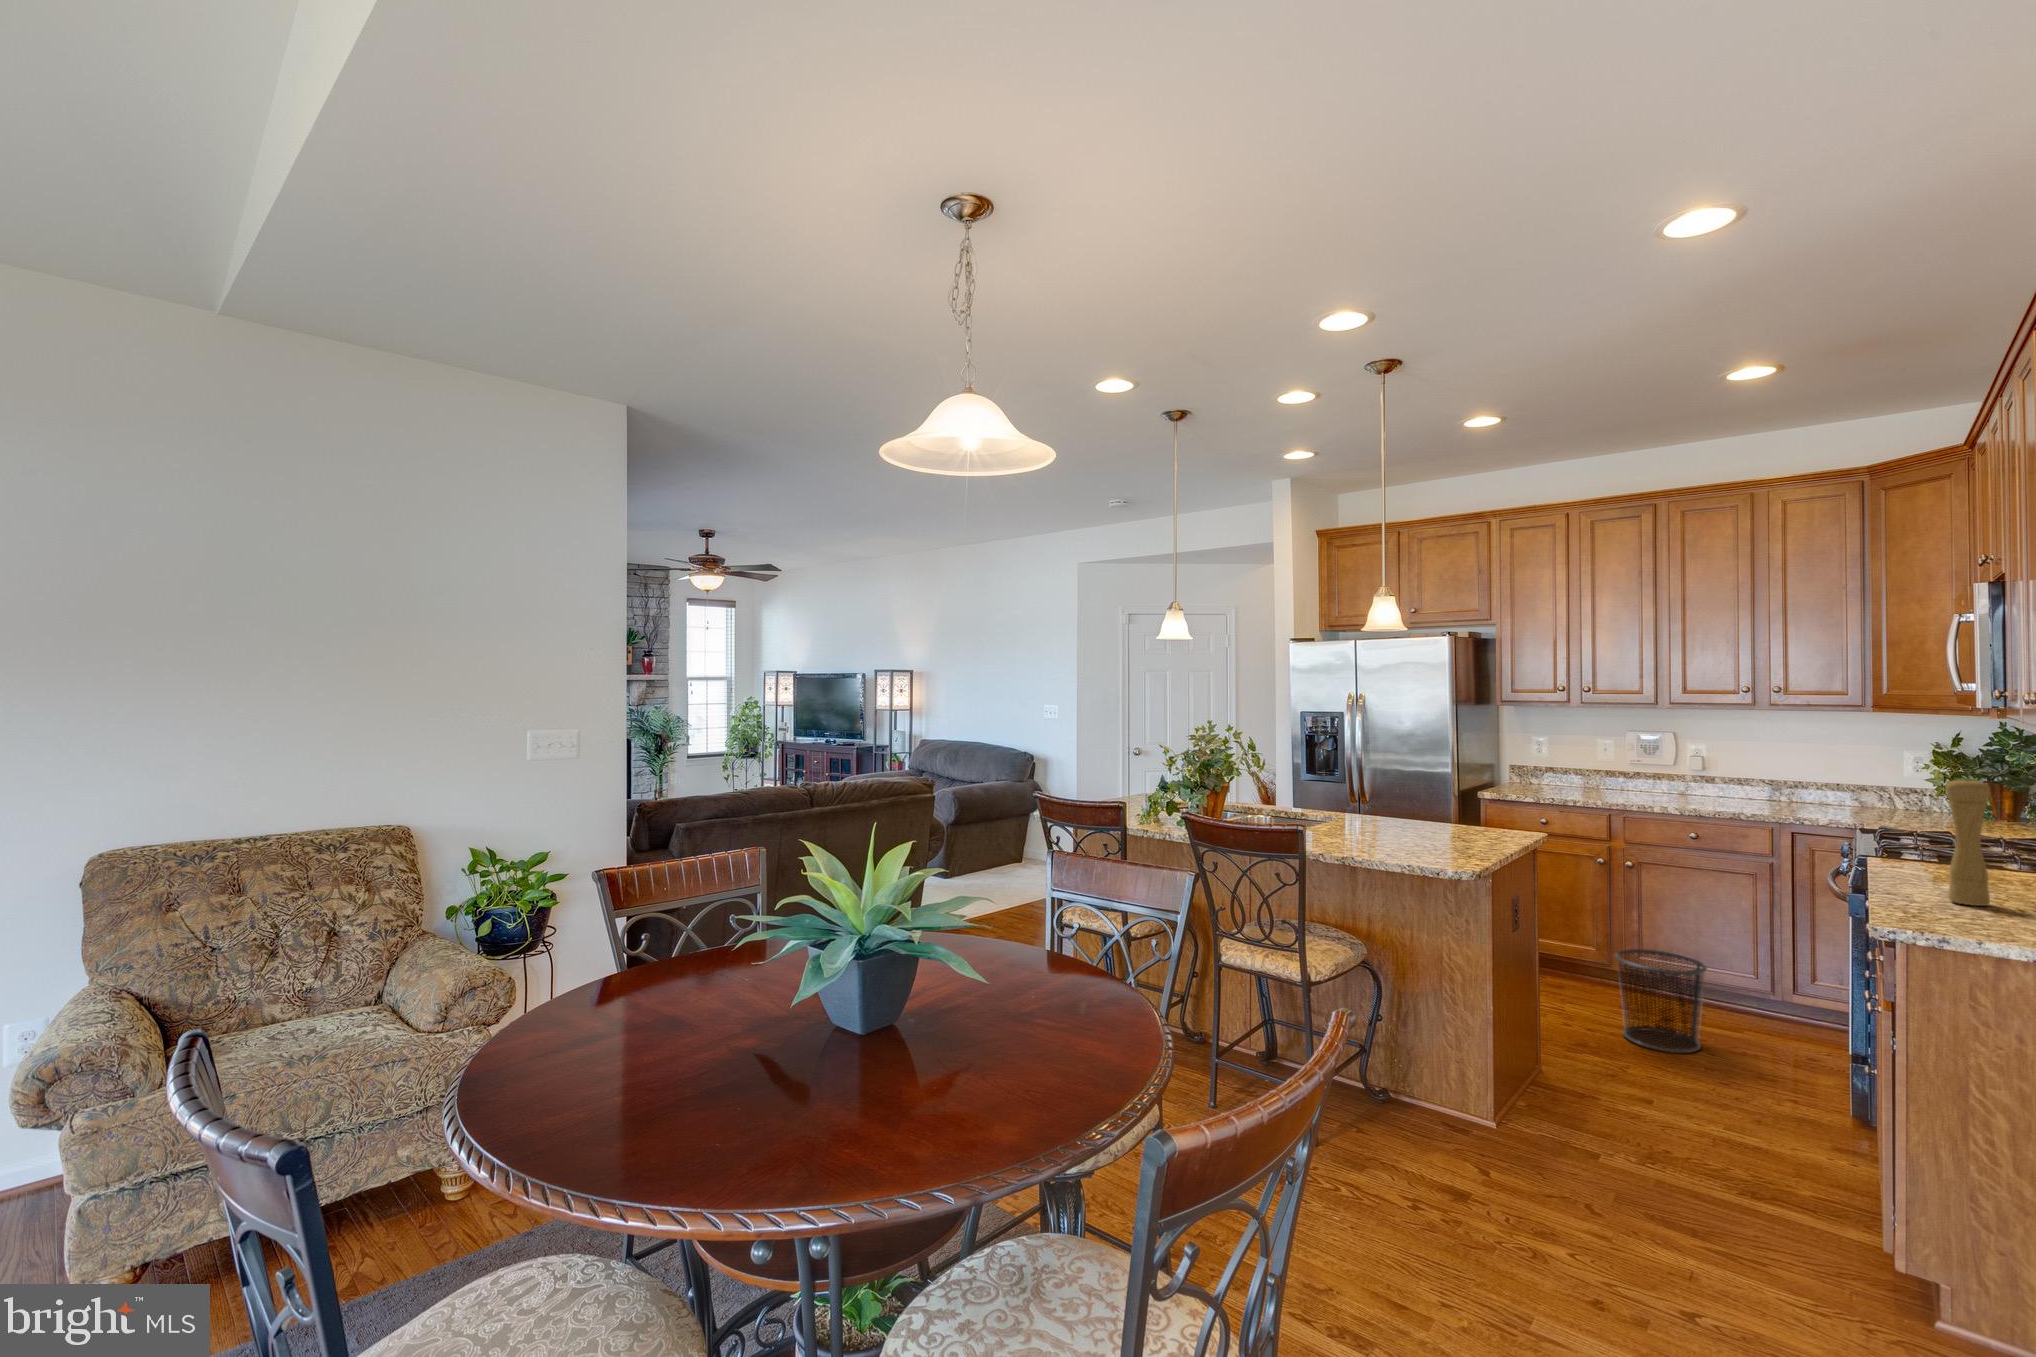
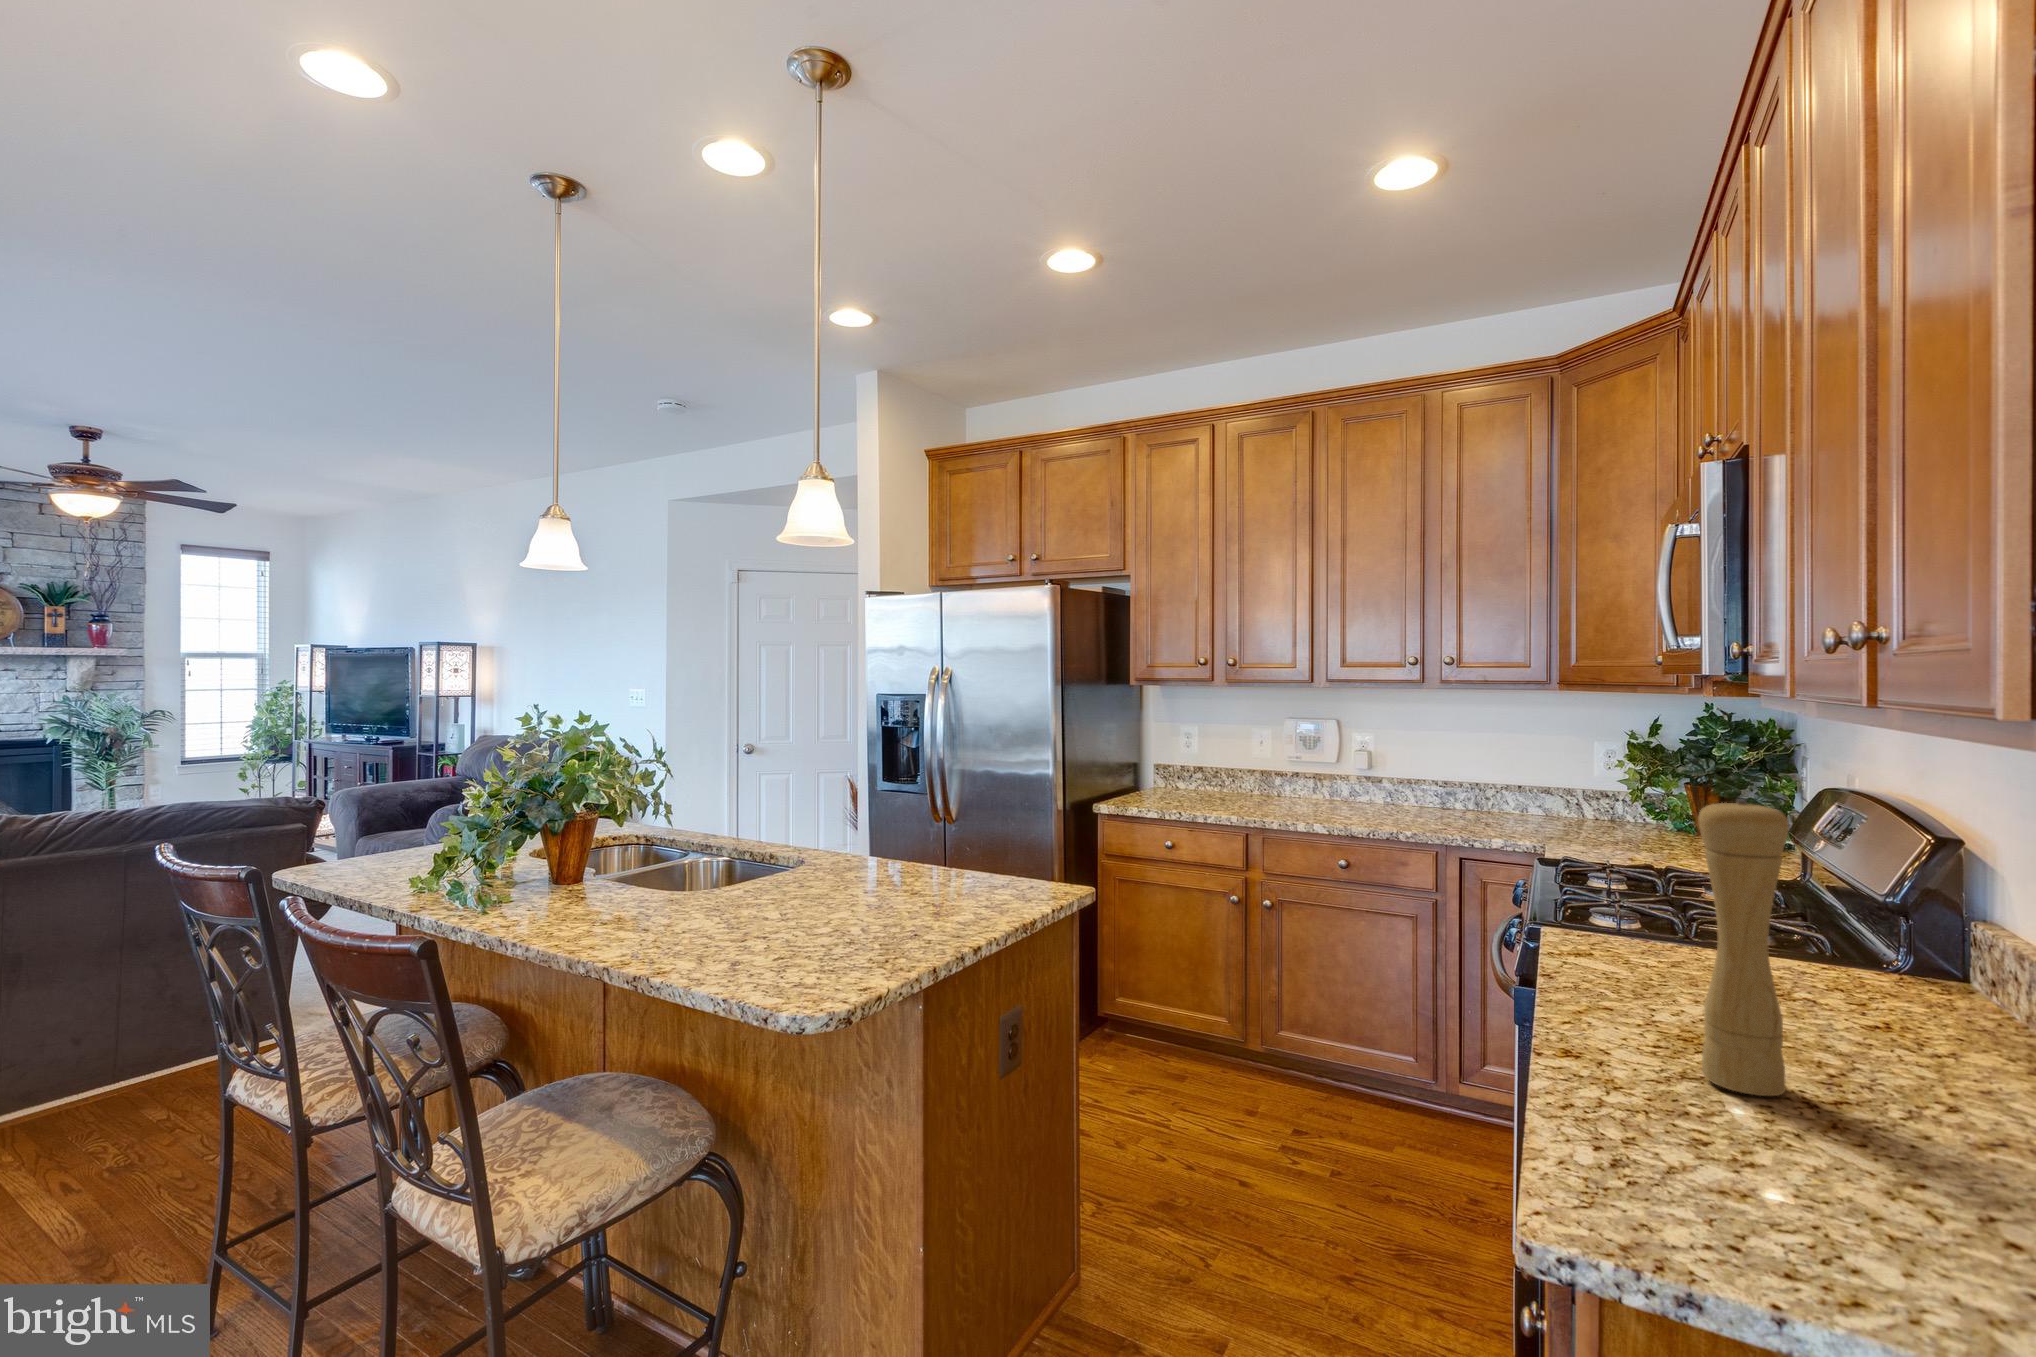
trash can: present [1615,949,1707,1053] -> none [1226,1037,1345,1205]

